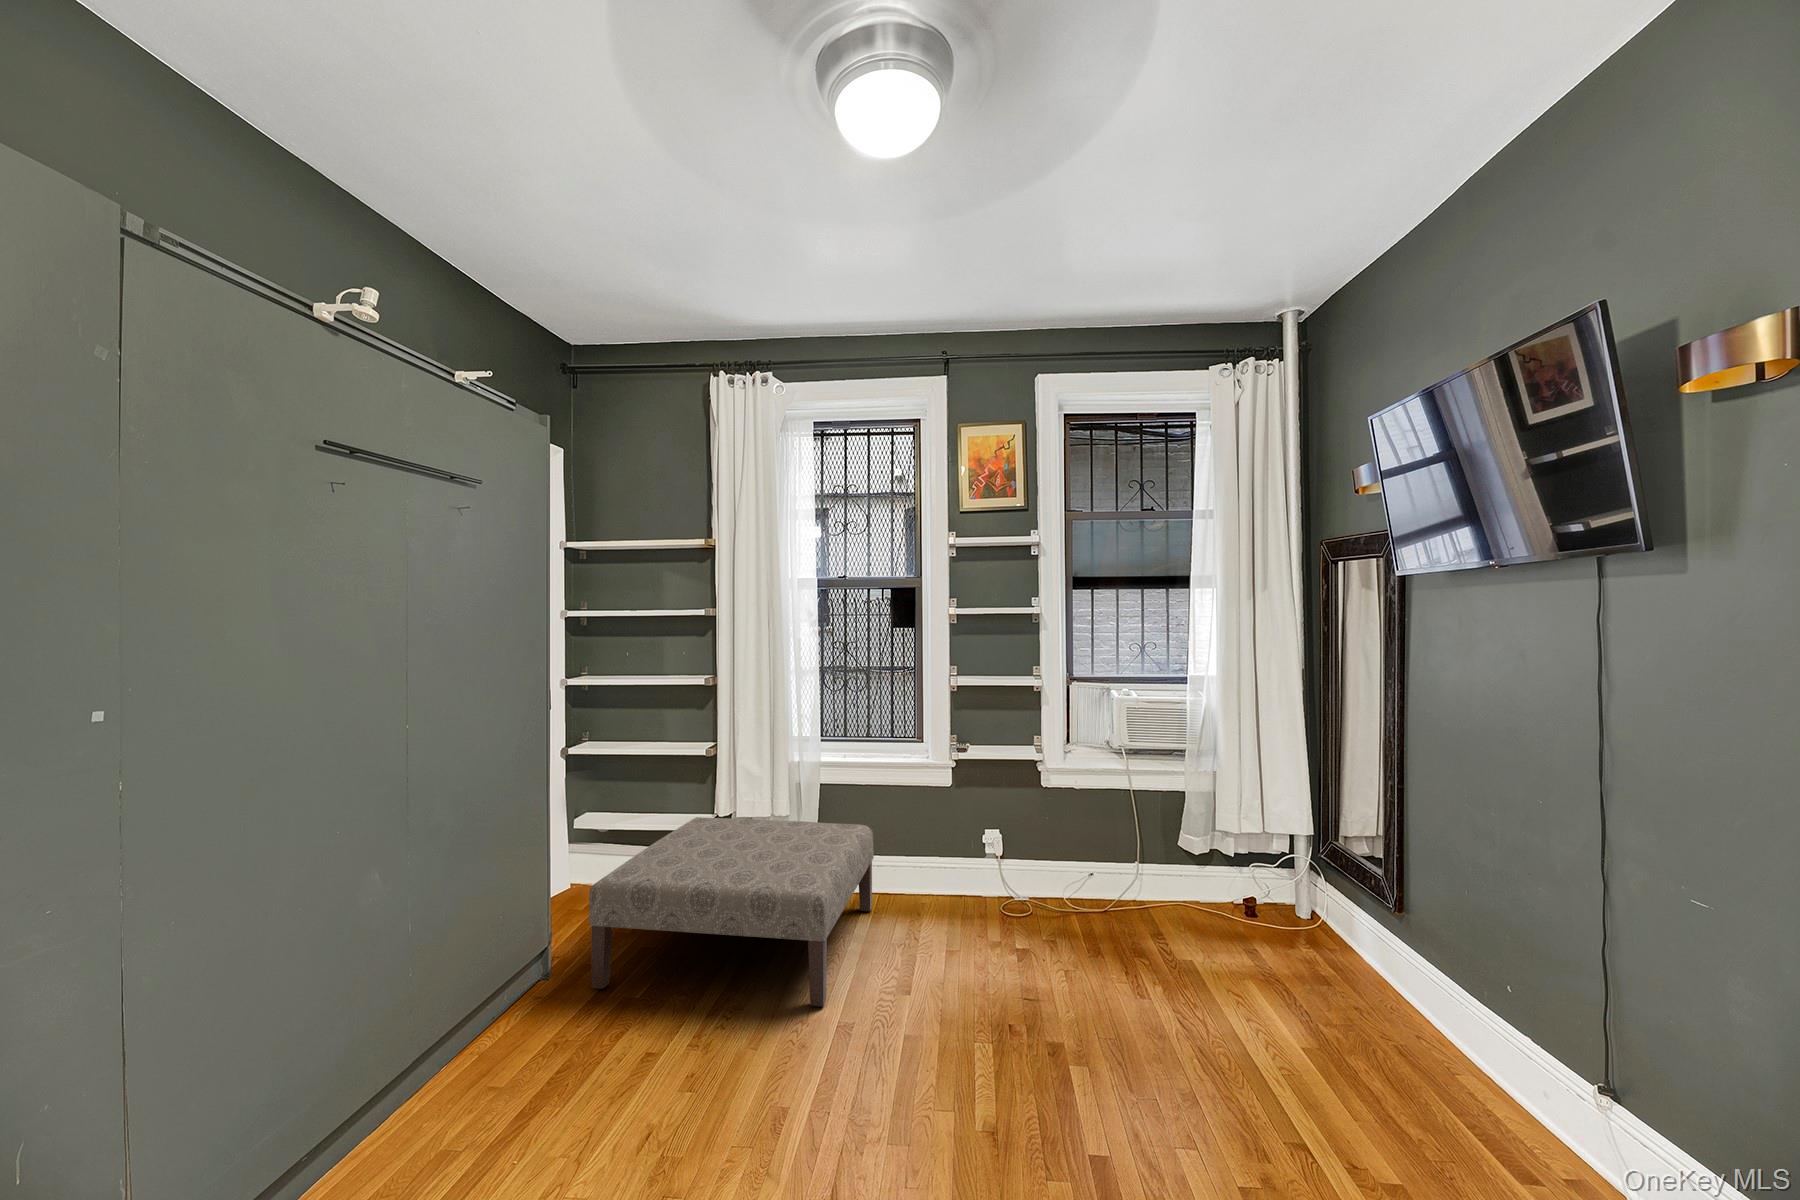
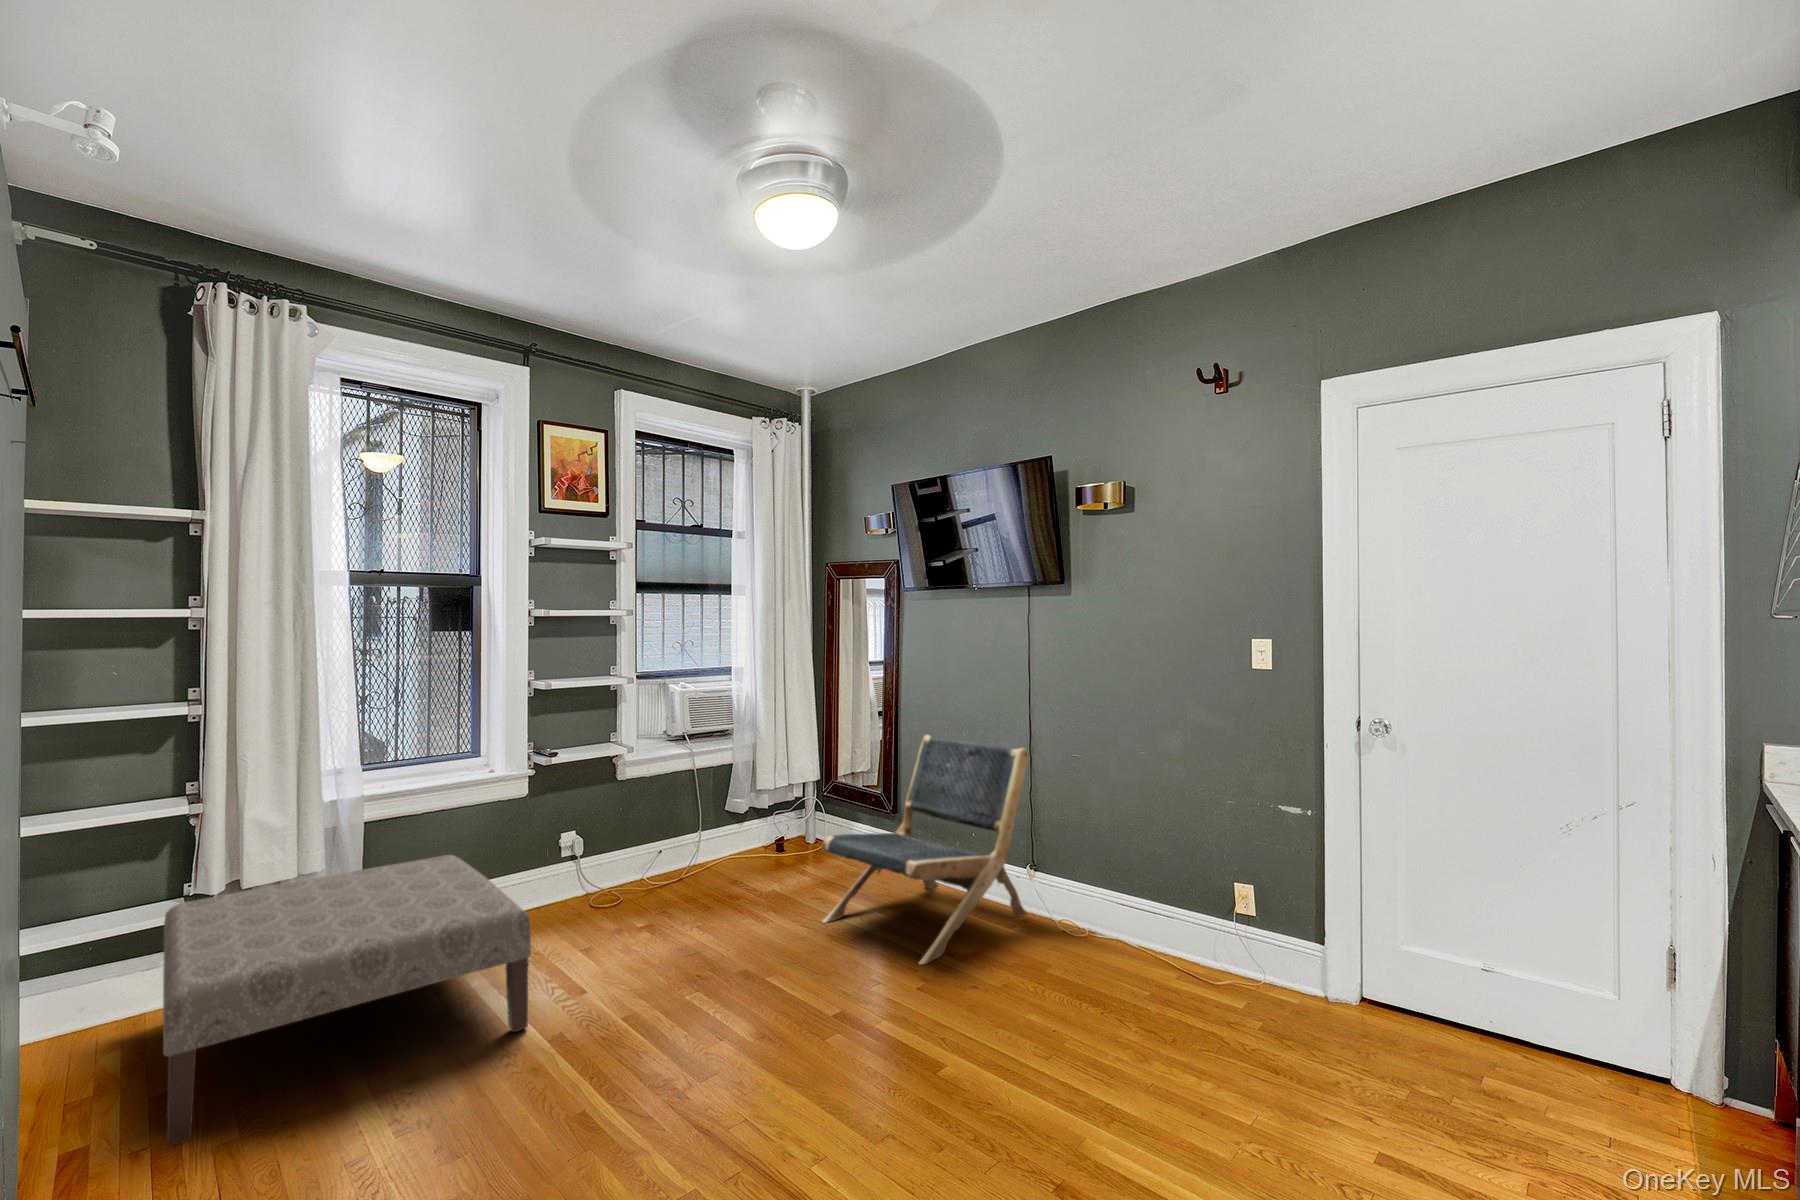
lounge chair: none [1192,804,1570,1175] -> present [821,735,1029,965]

